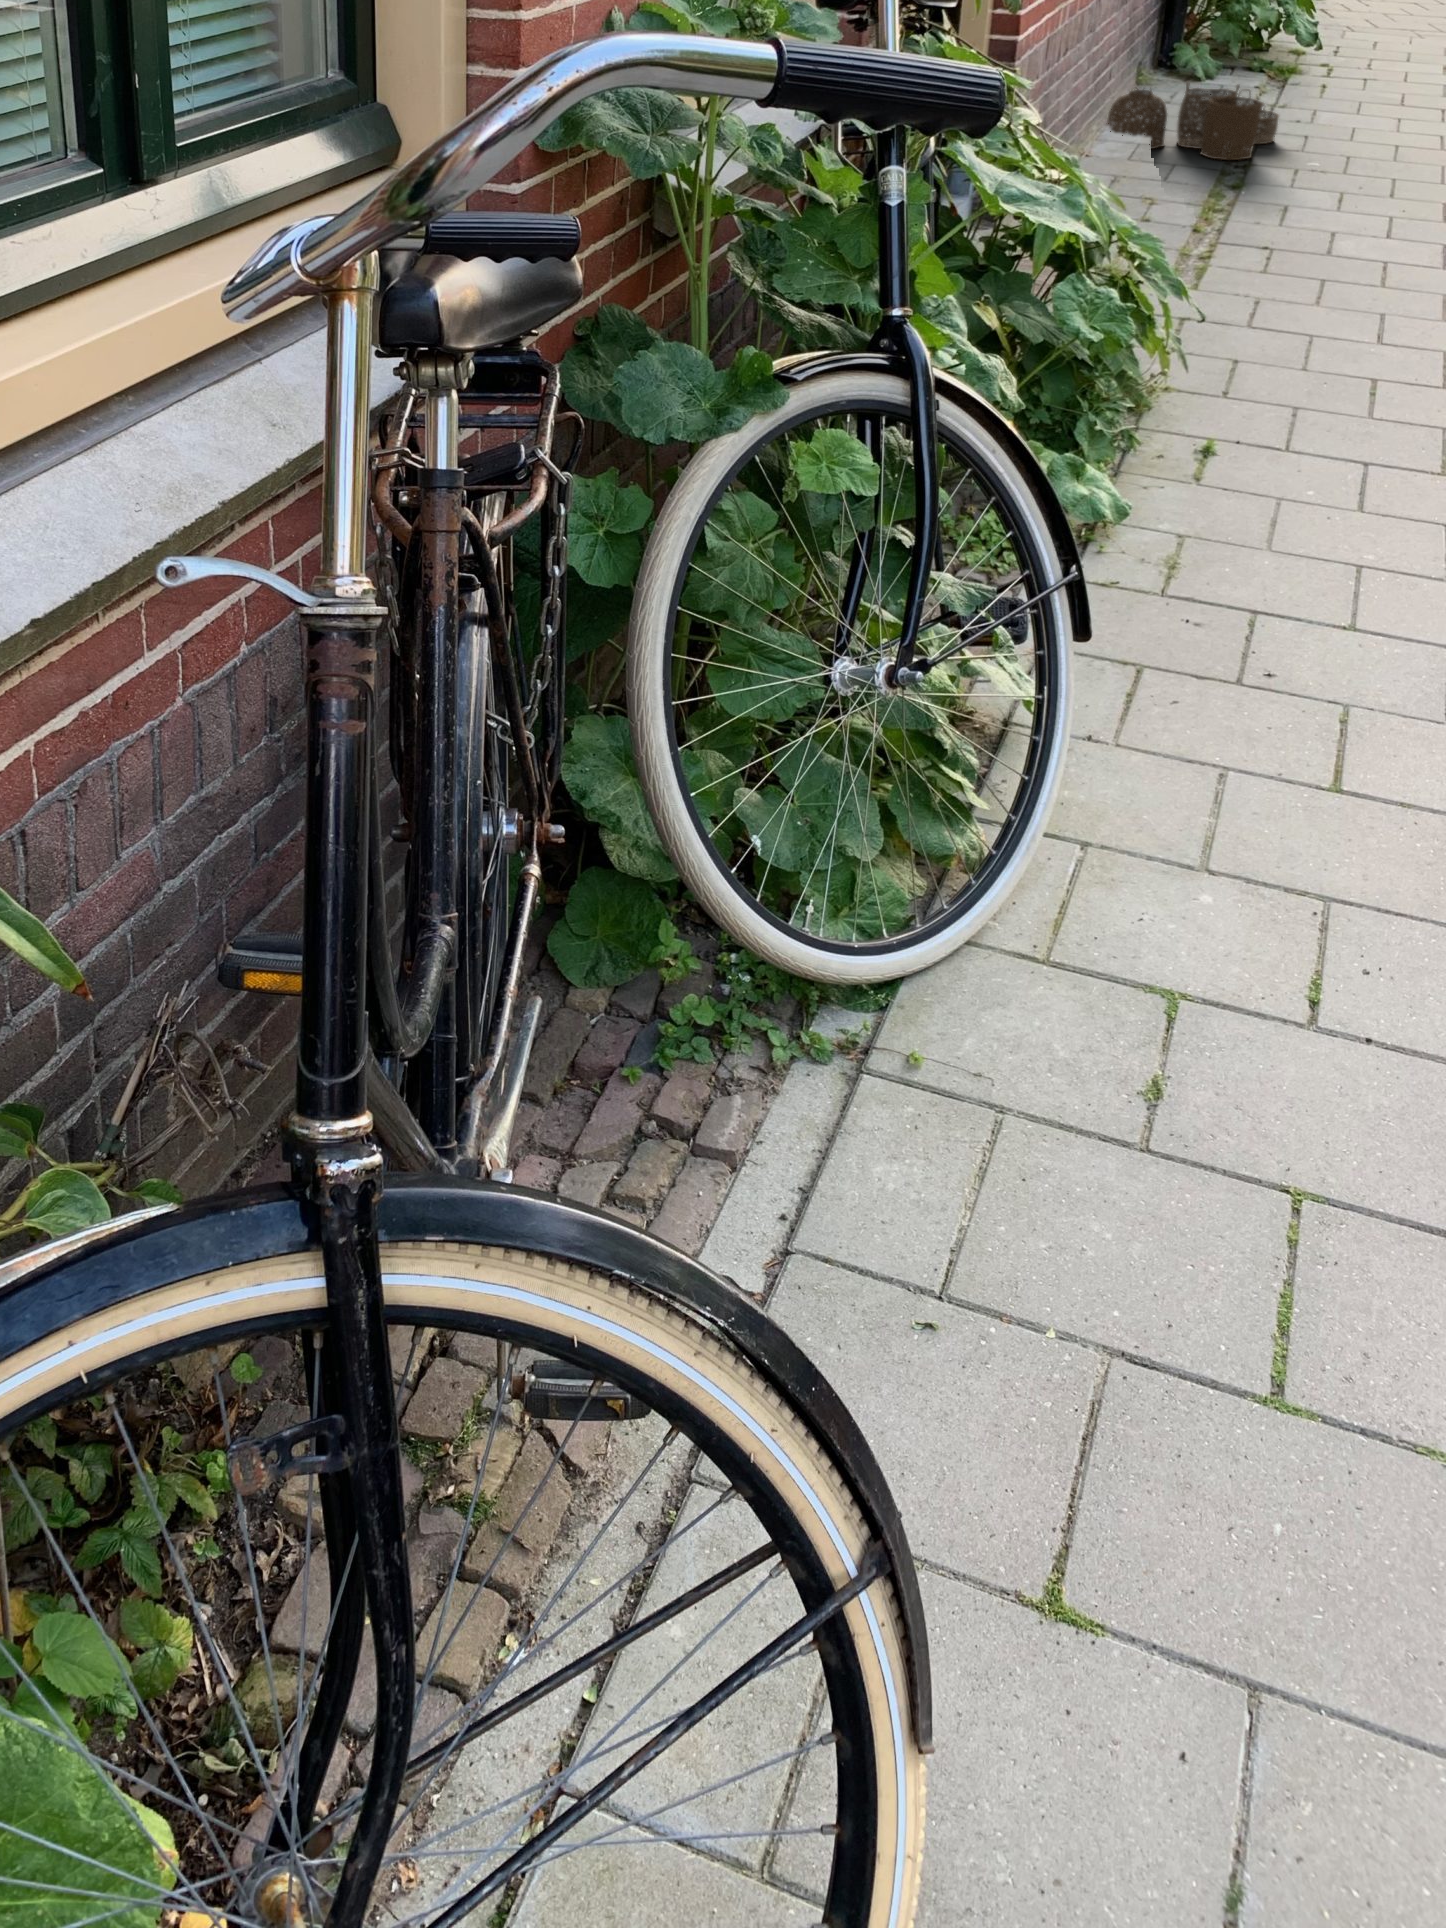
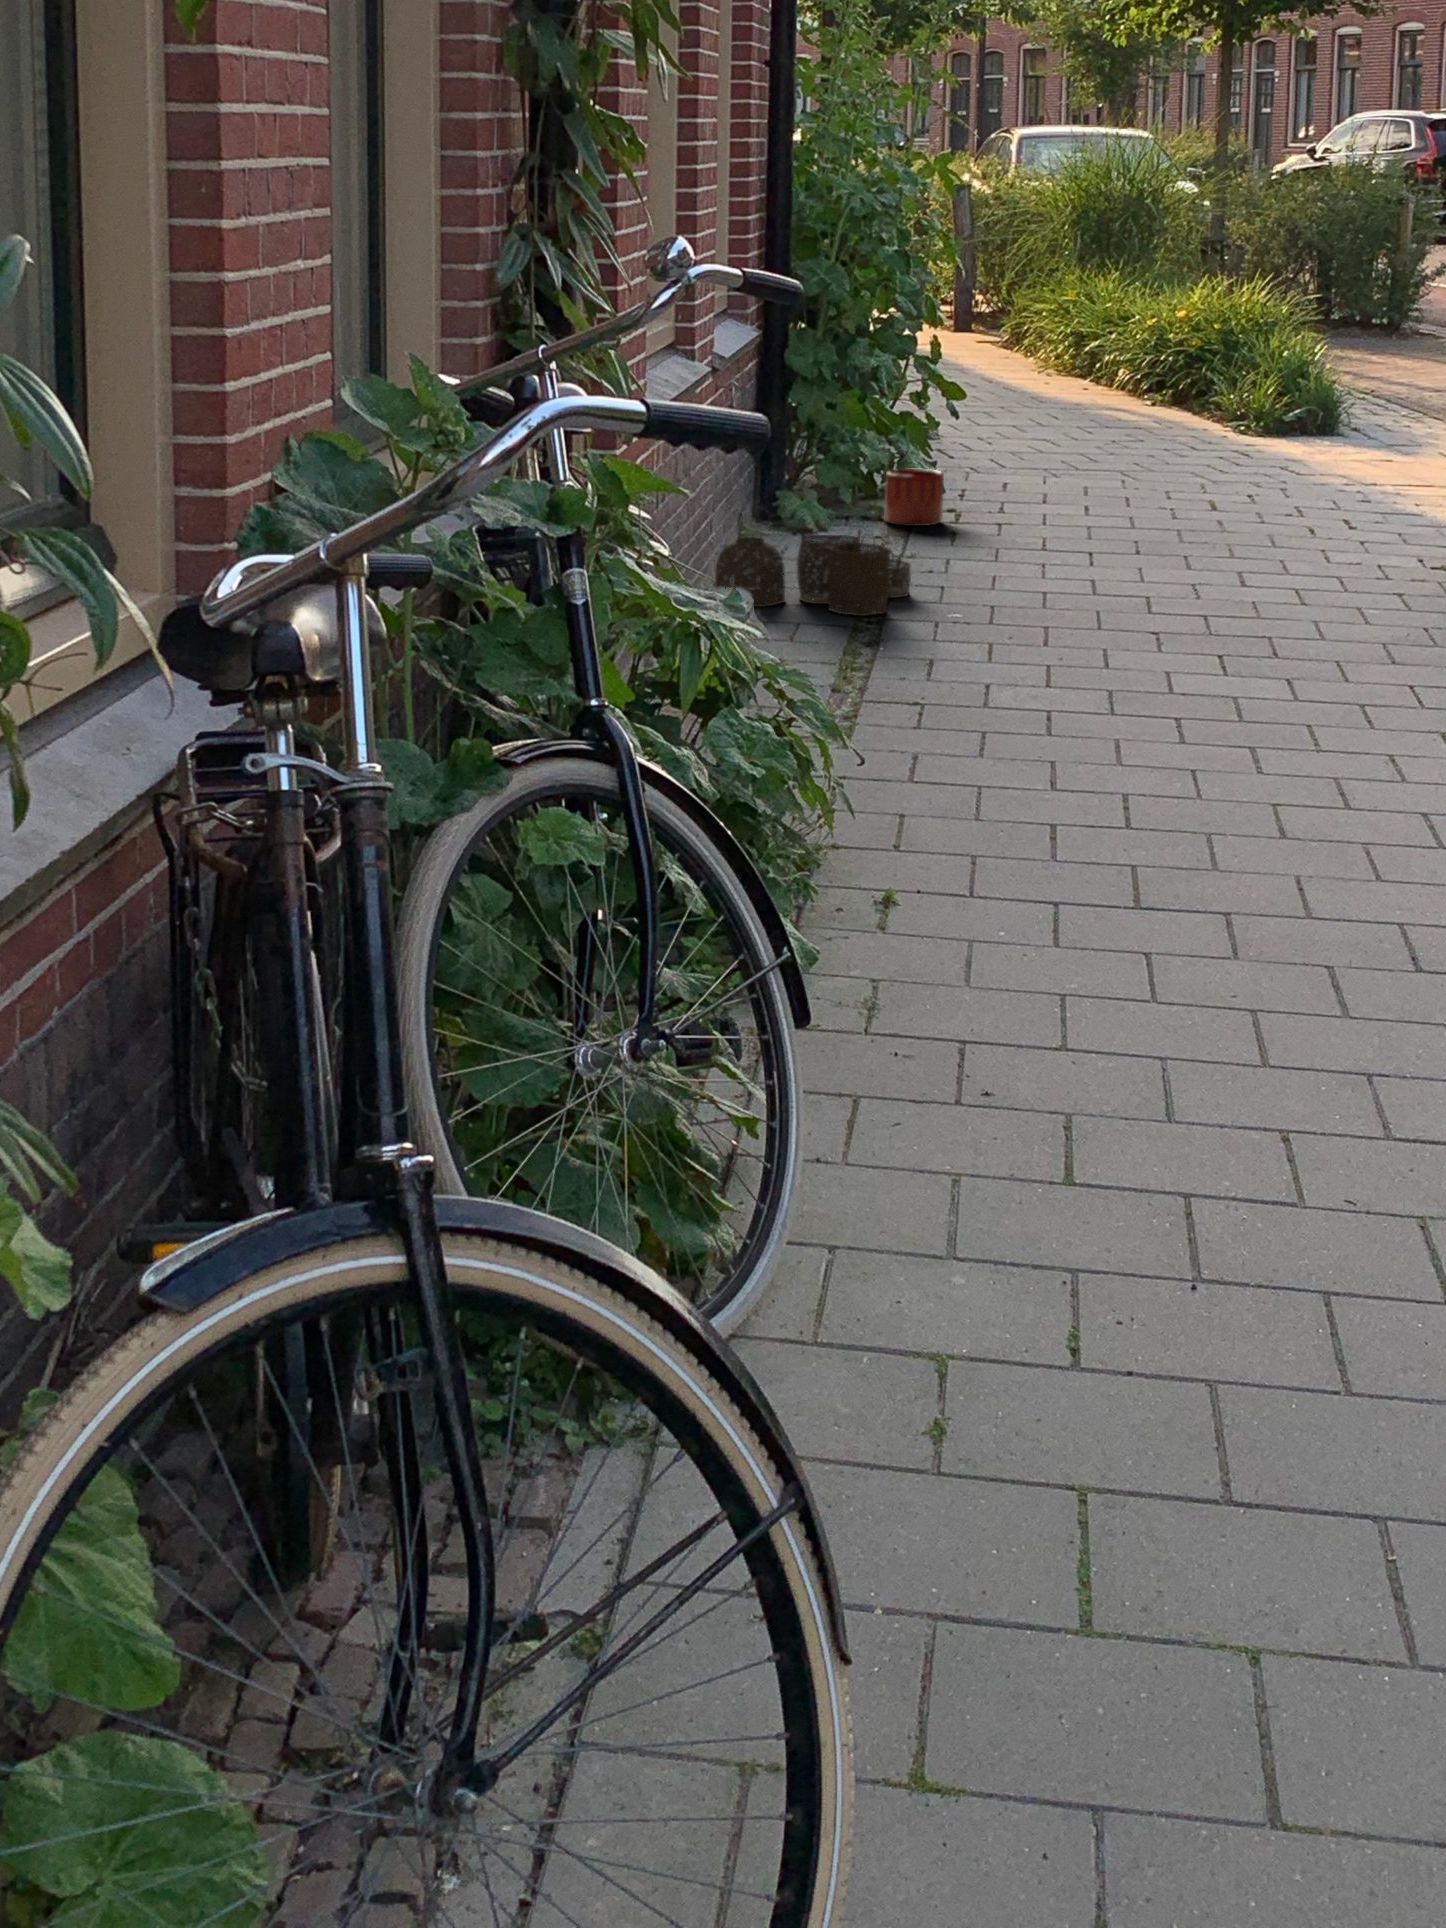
planter: none [1263,29,1322,78] -> present [885,469,944,526]

